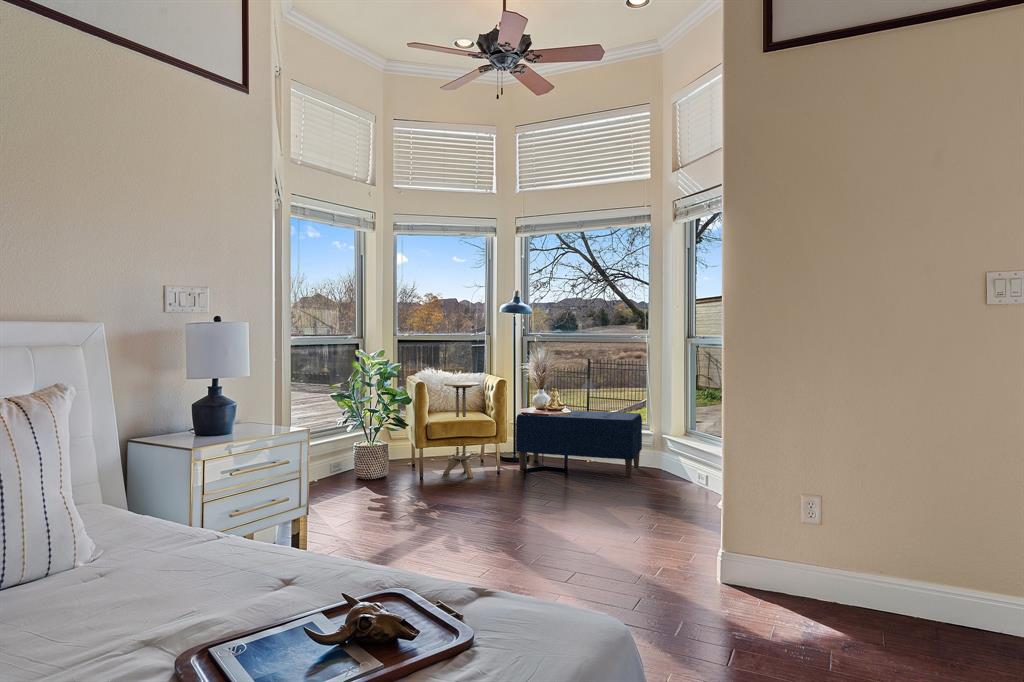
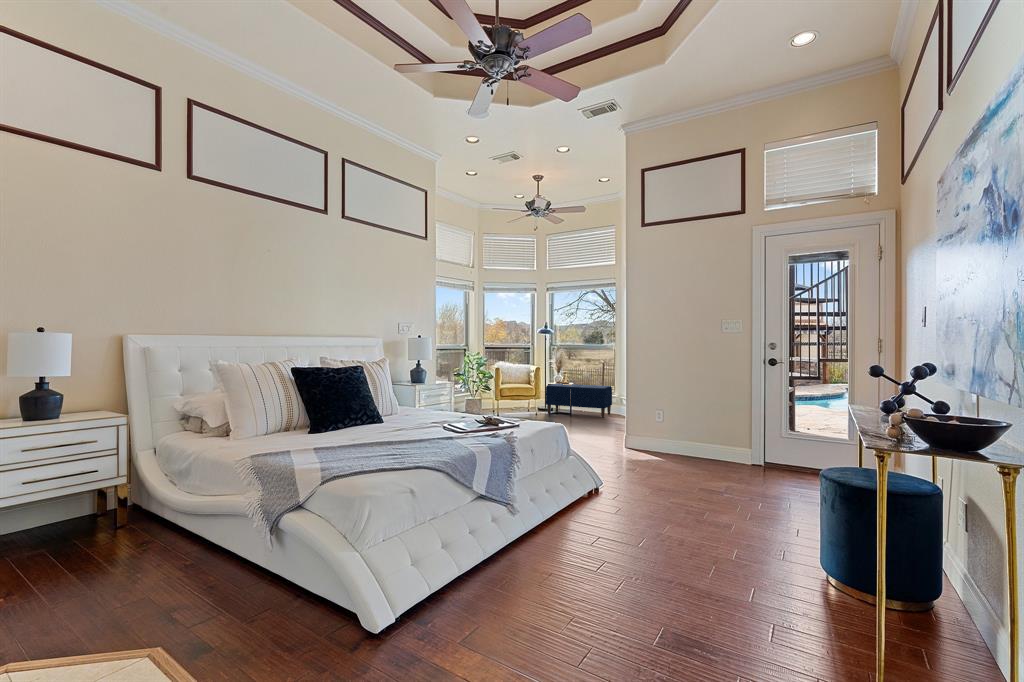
side table: present [443,382,480,478] -> none [508,368,527,416]

